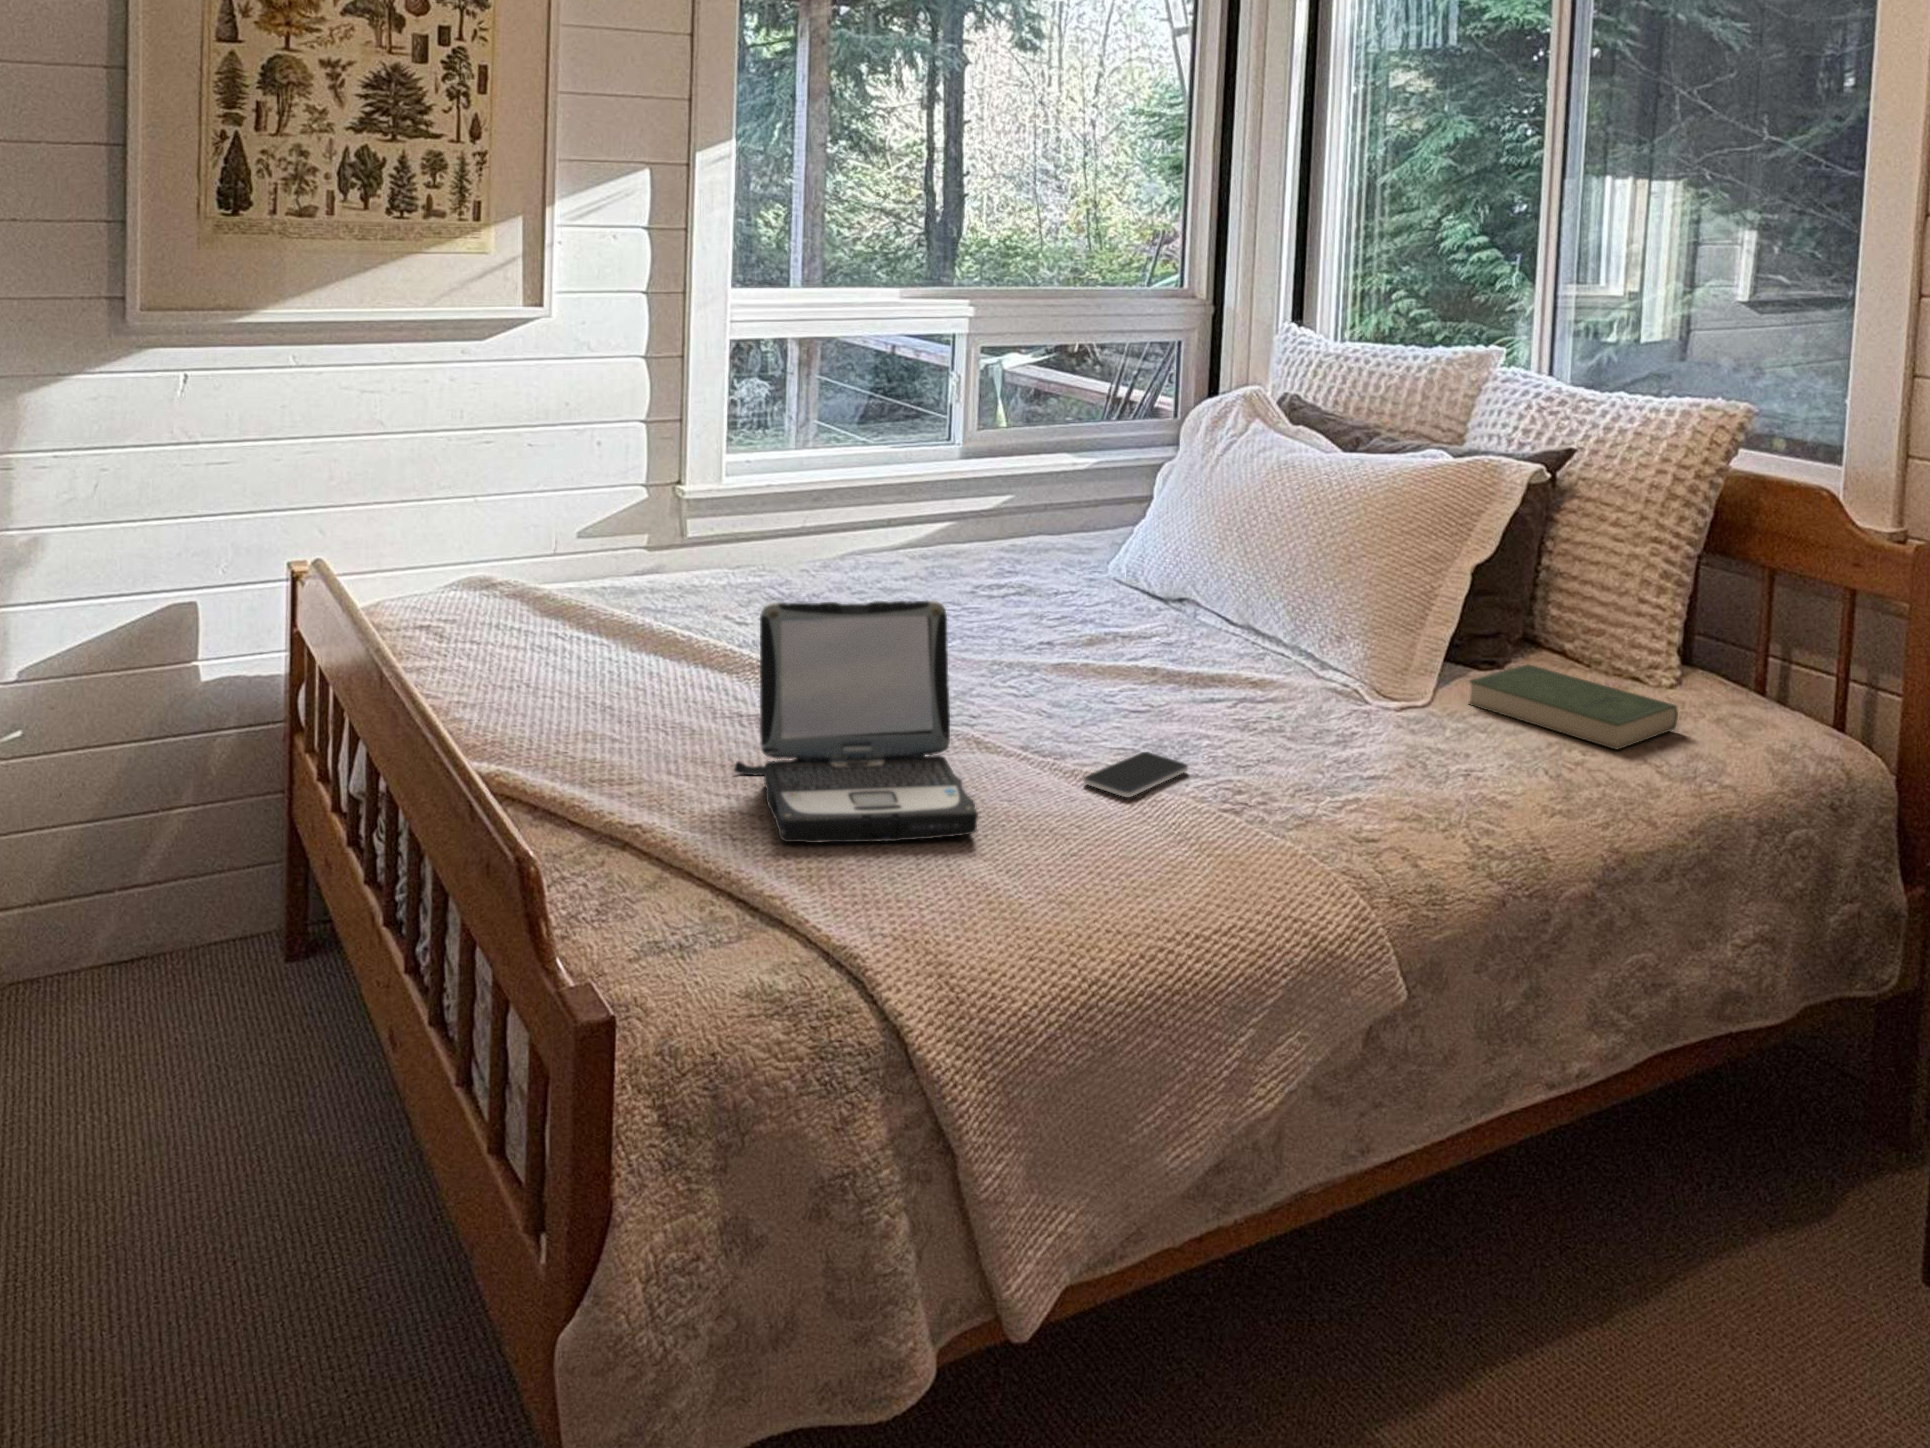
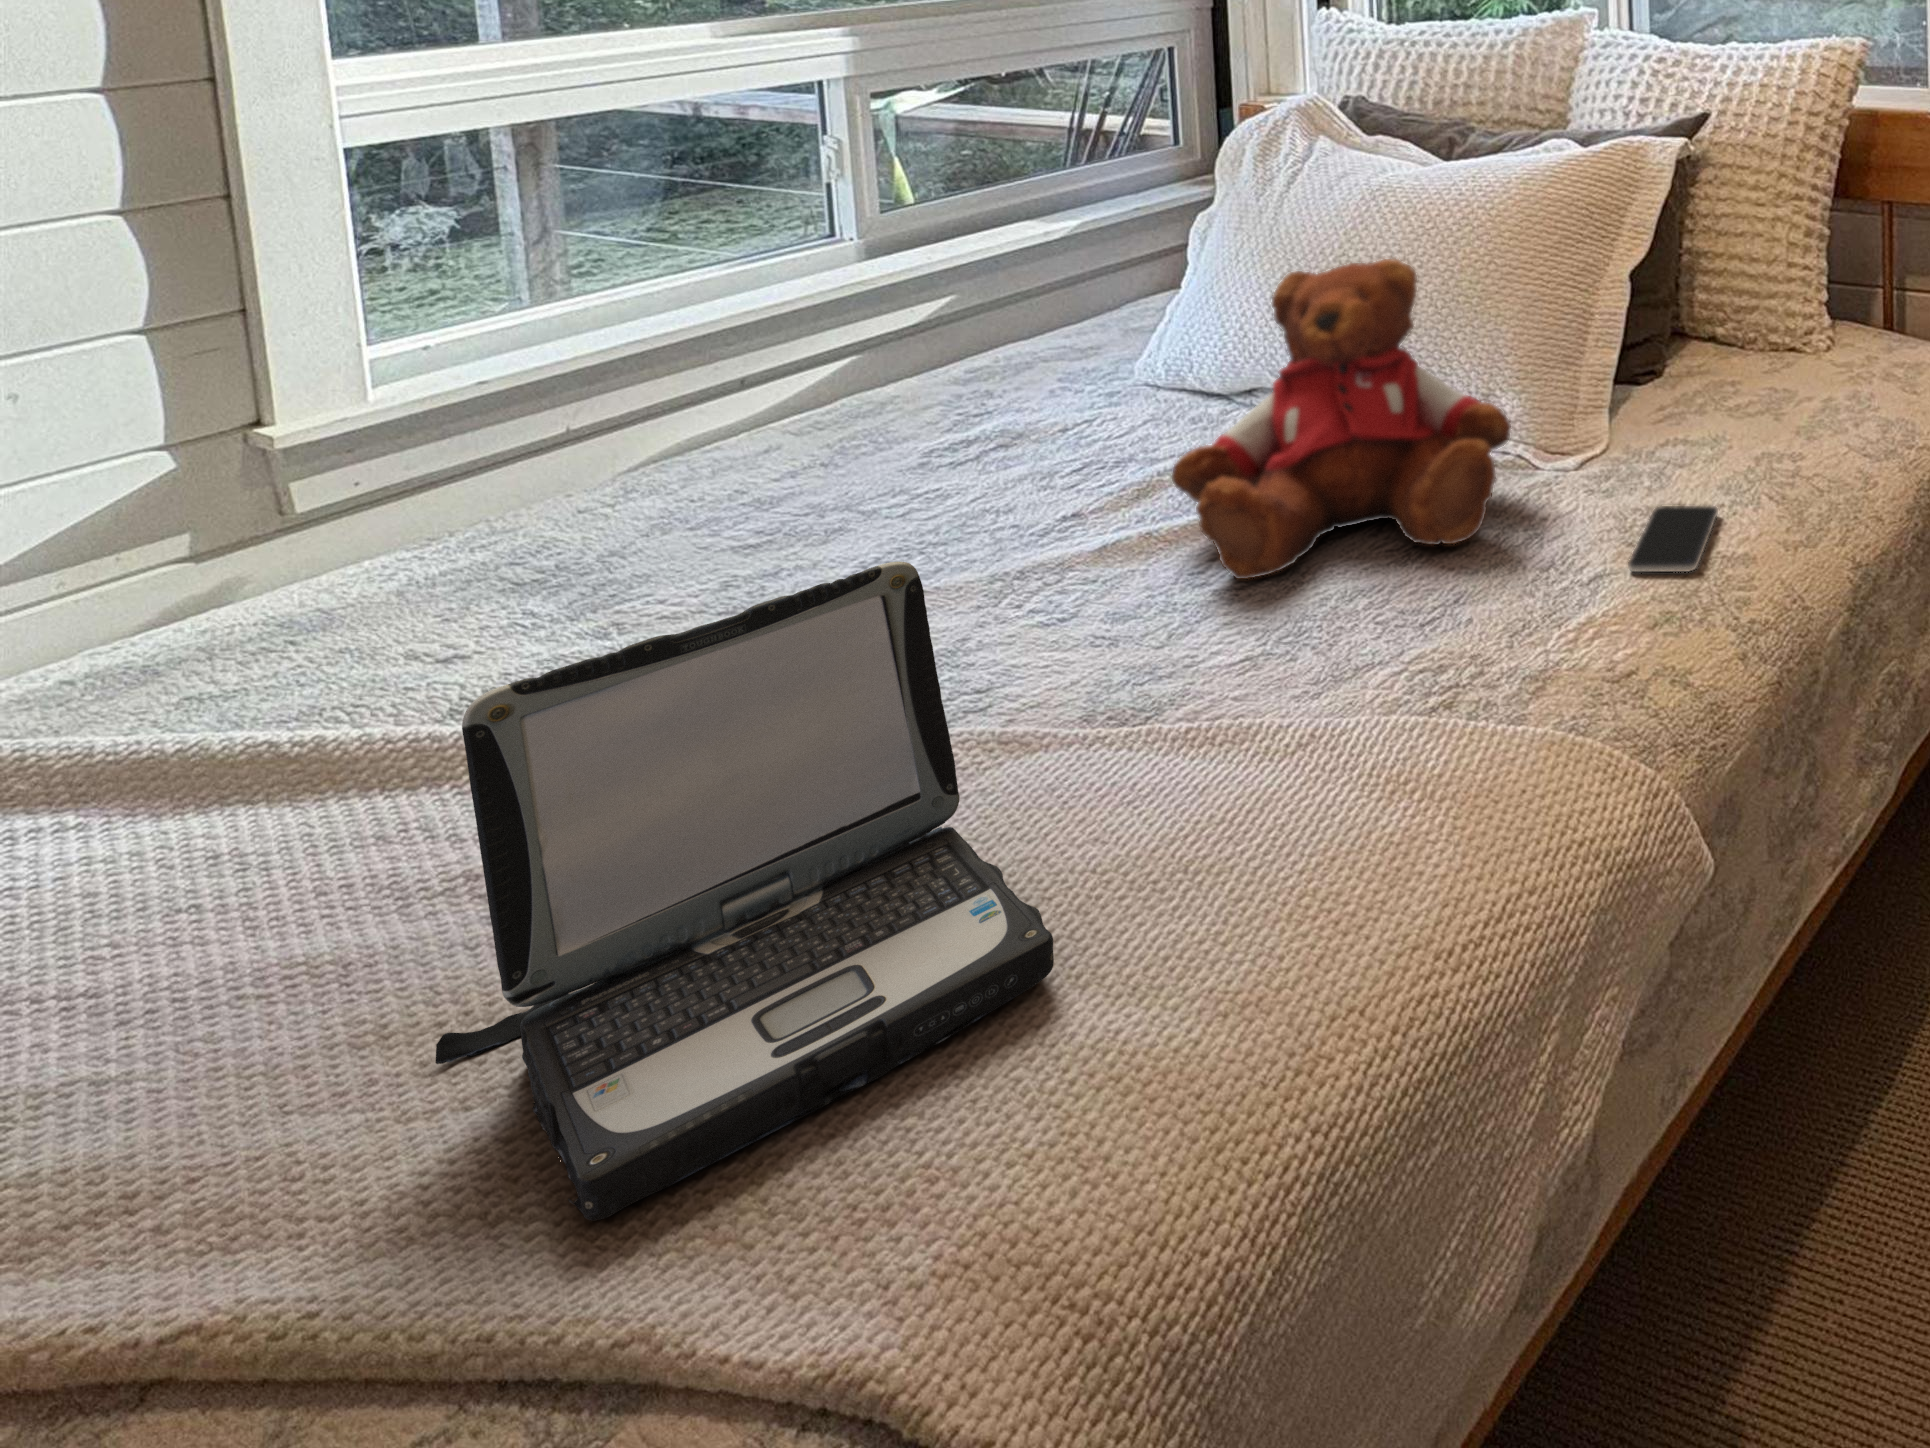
teddy bear: none [1104,508,1338,726] -> present [1172,259,1511,579]
book: present [1469,665,1678,750] -> none [1648,363,1858,441]
smartphone: present [1084,752,1188,797] -> present [1628,506,1718,572]

